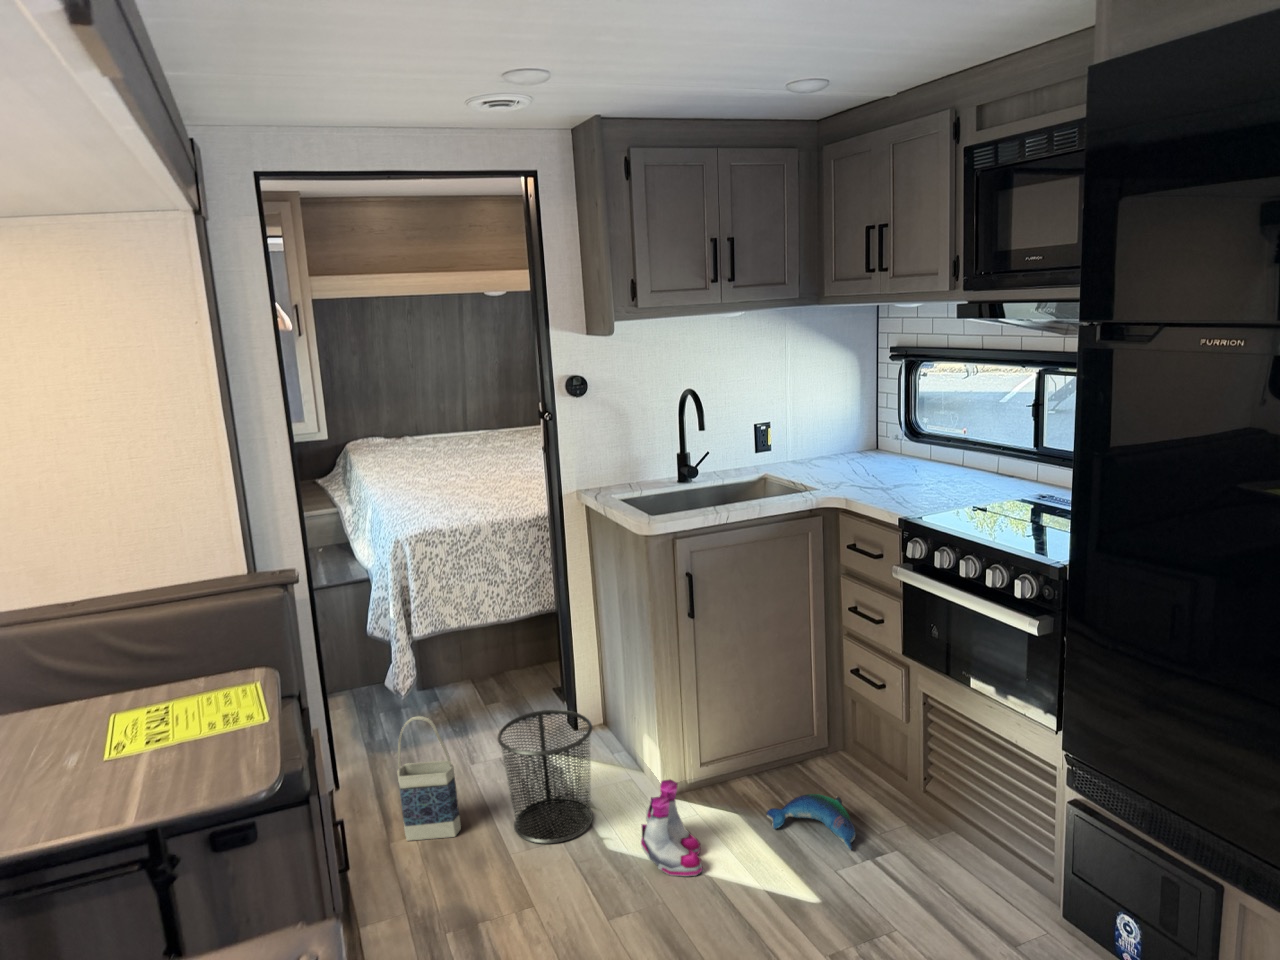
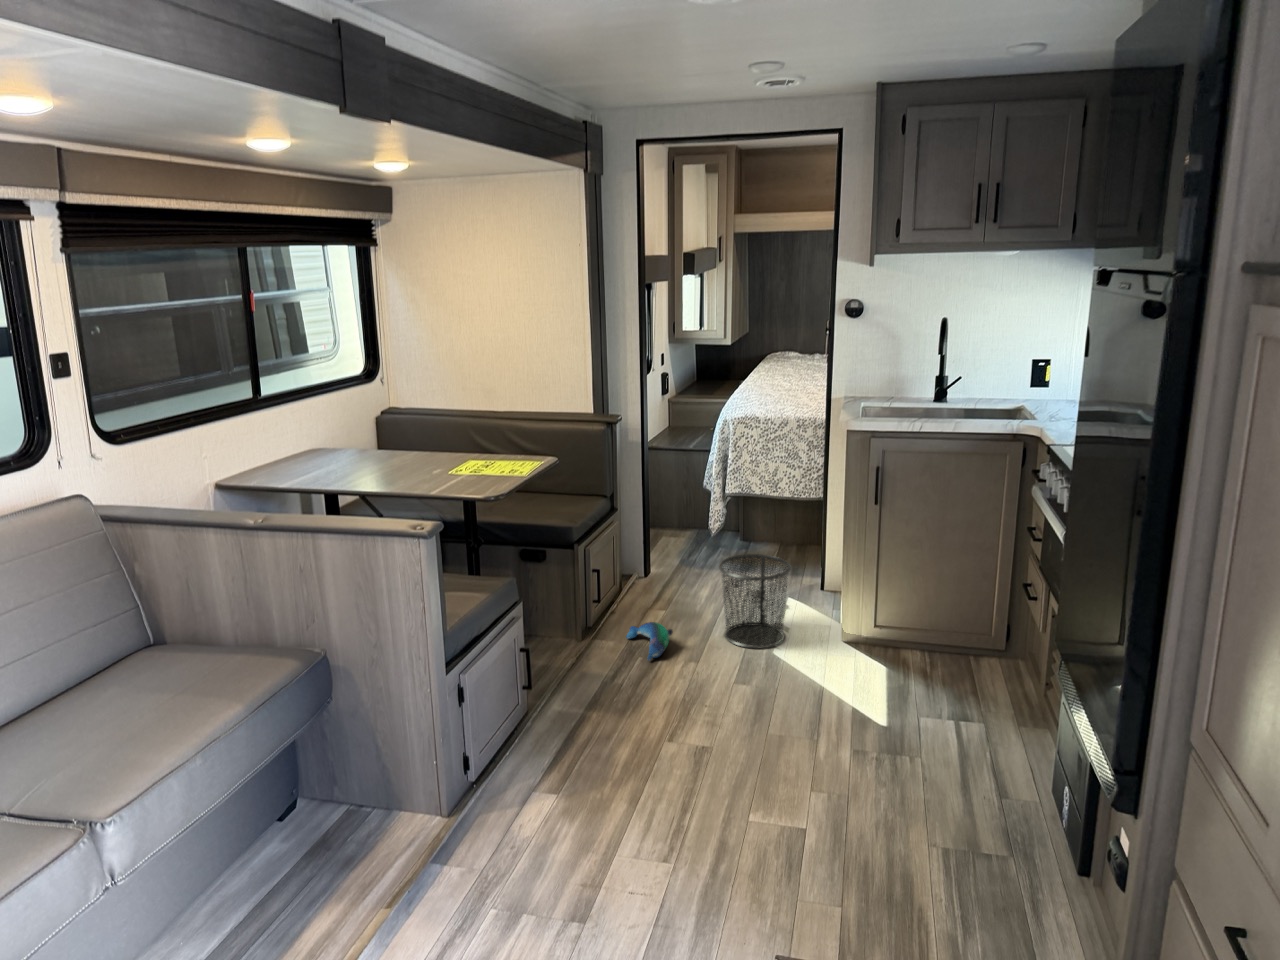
bag: present [397,716,461,841] -> none [656,534,695,625]
boots: present [641,779,702,876] -> none [792,620,839,693]
plush toy: present [766,794,855,850] -> present [626,622,673,661]

